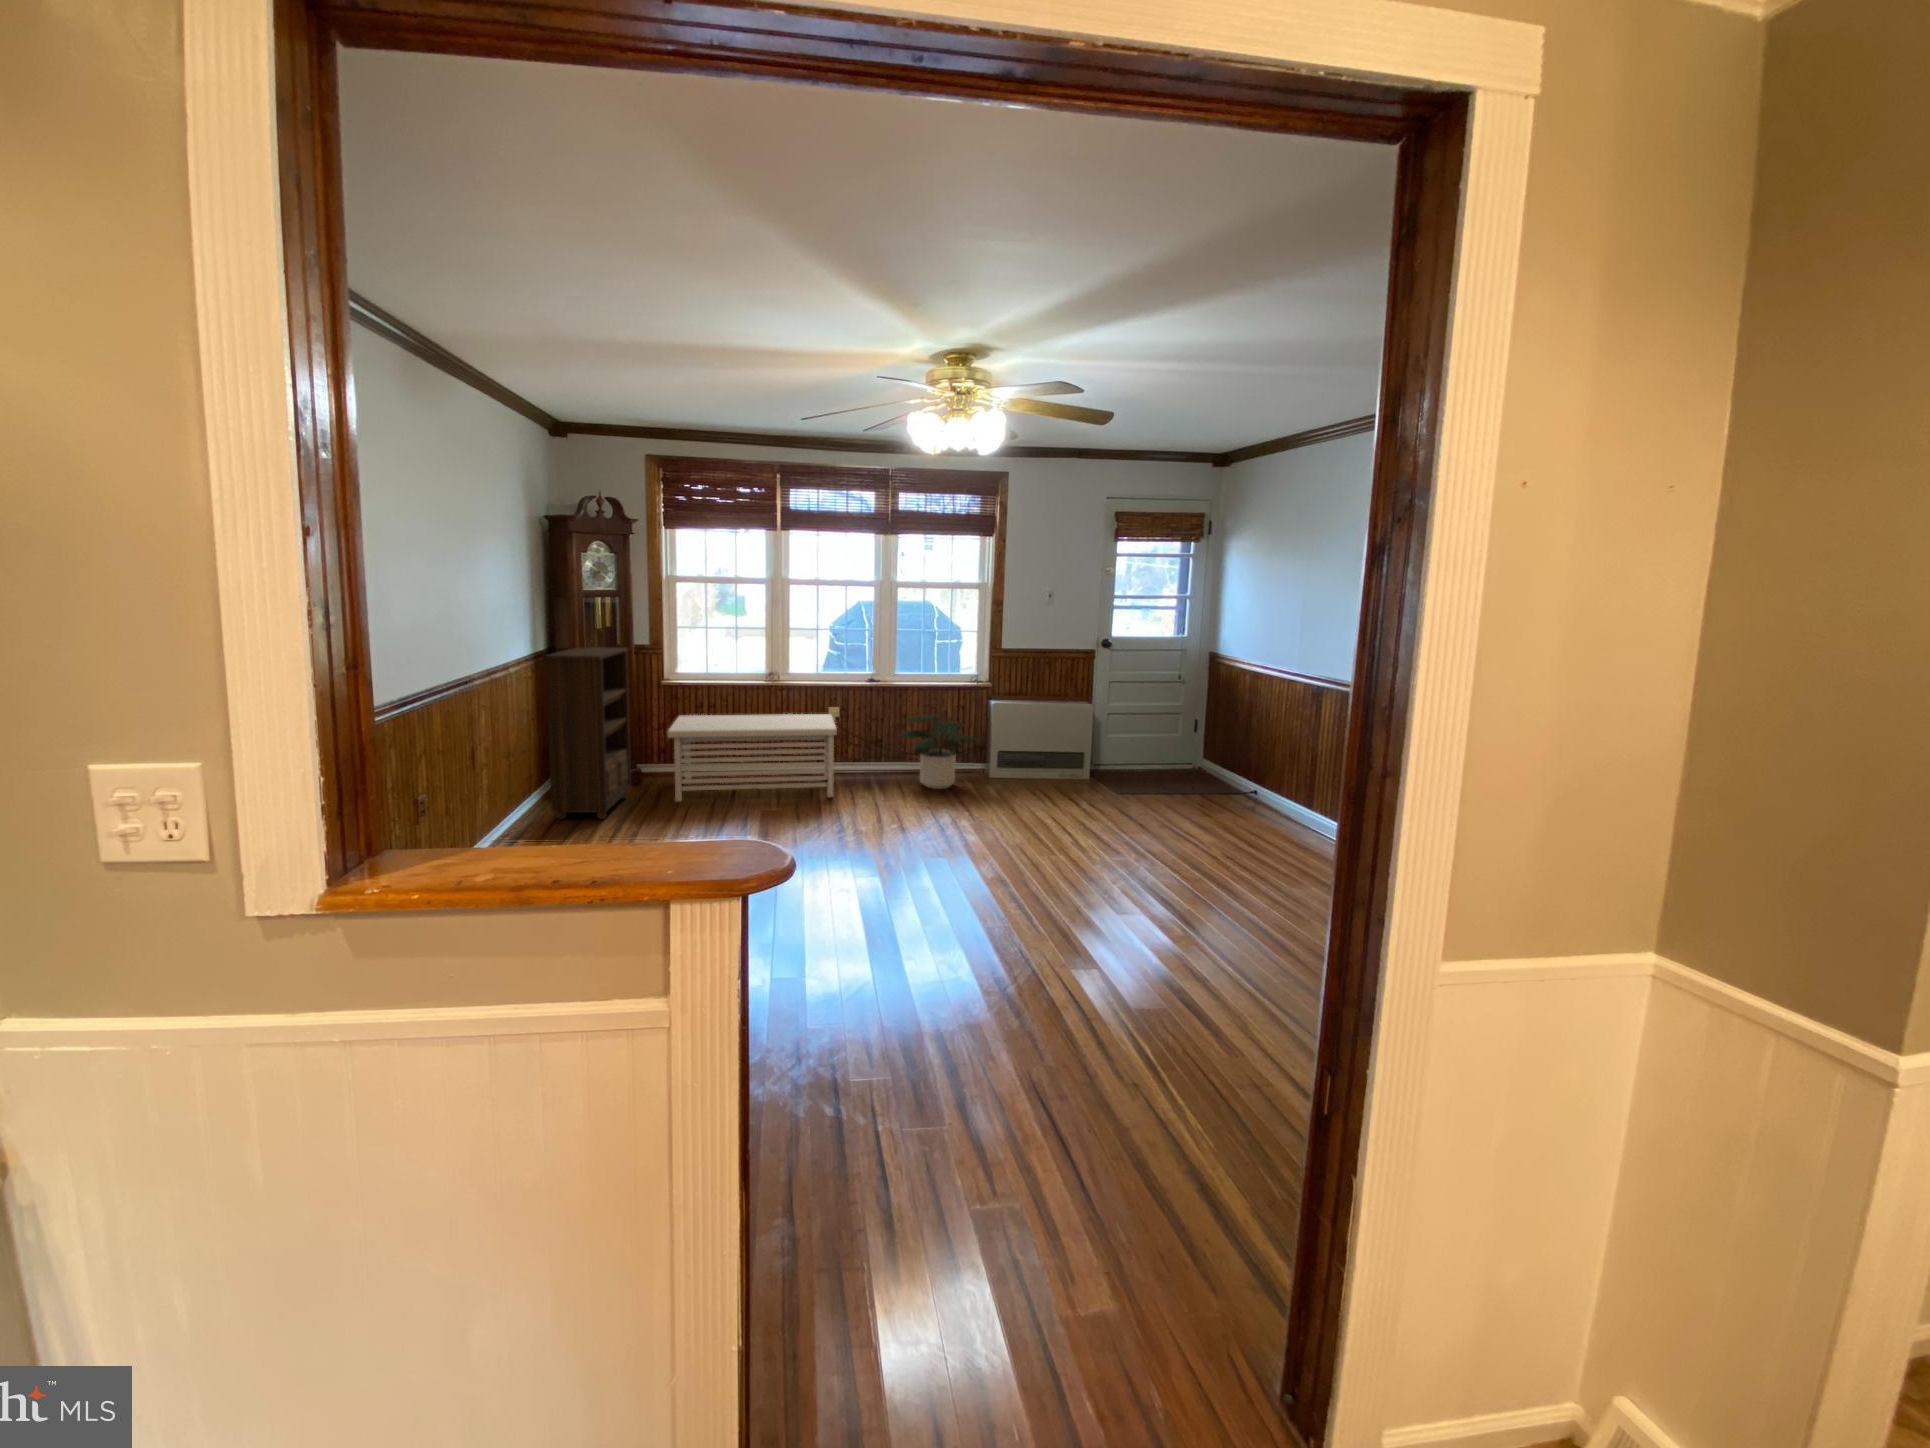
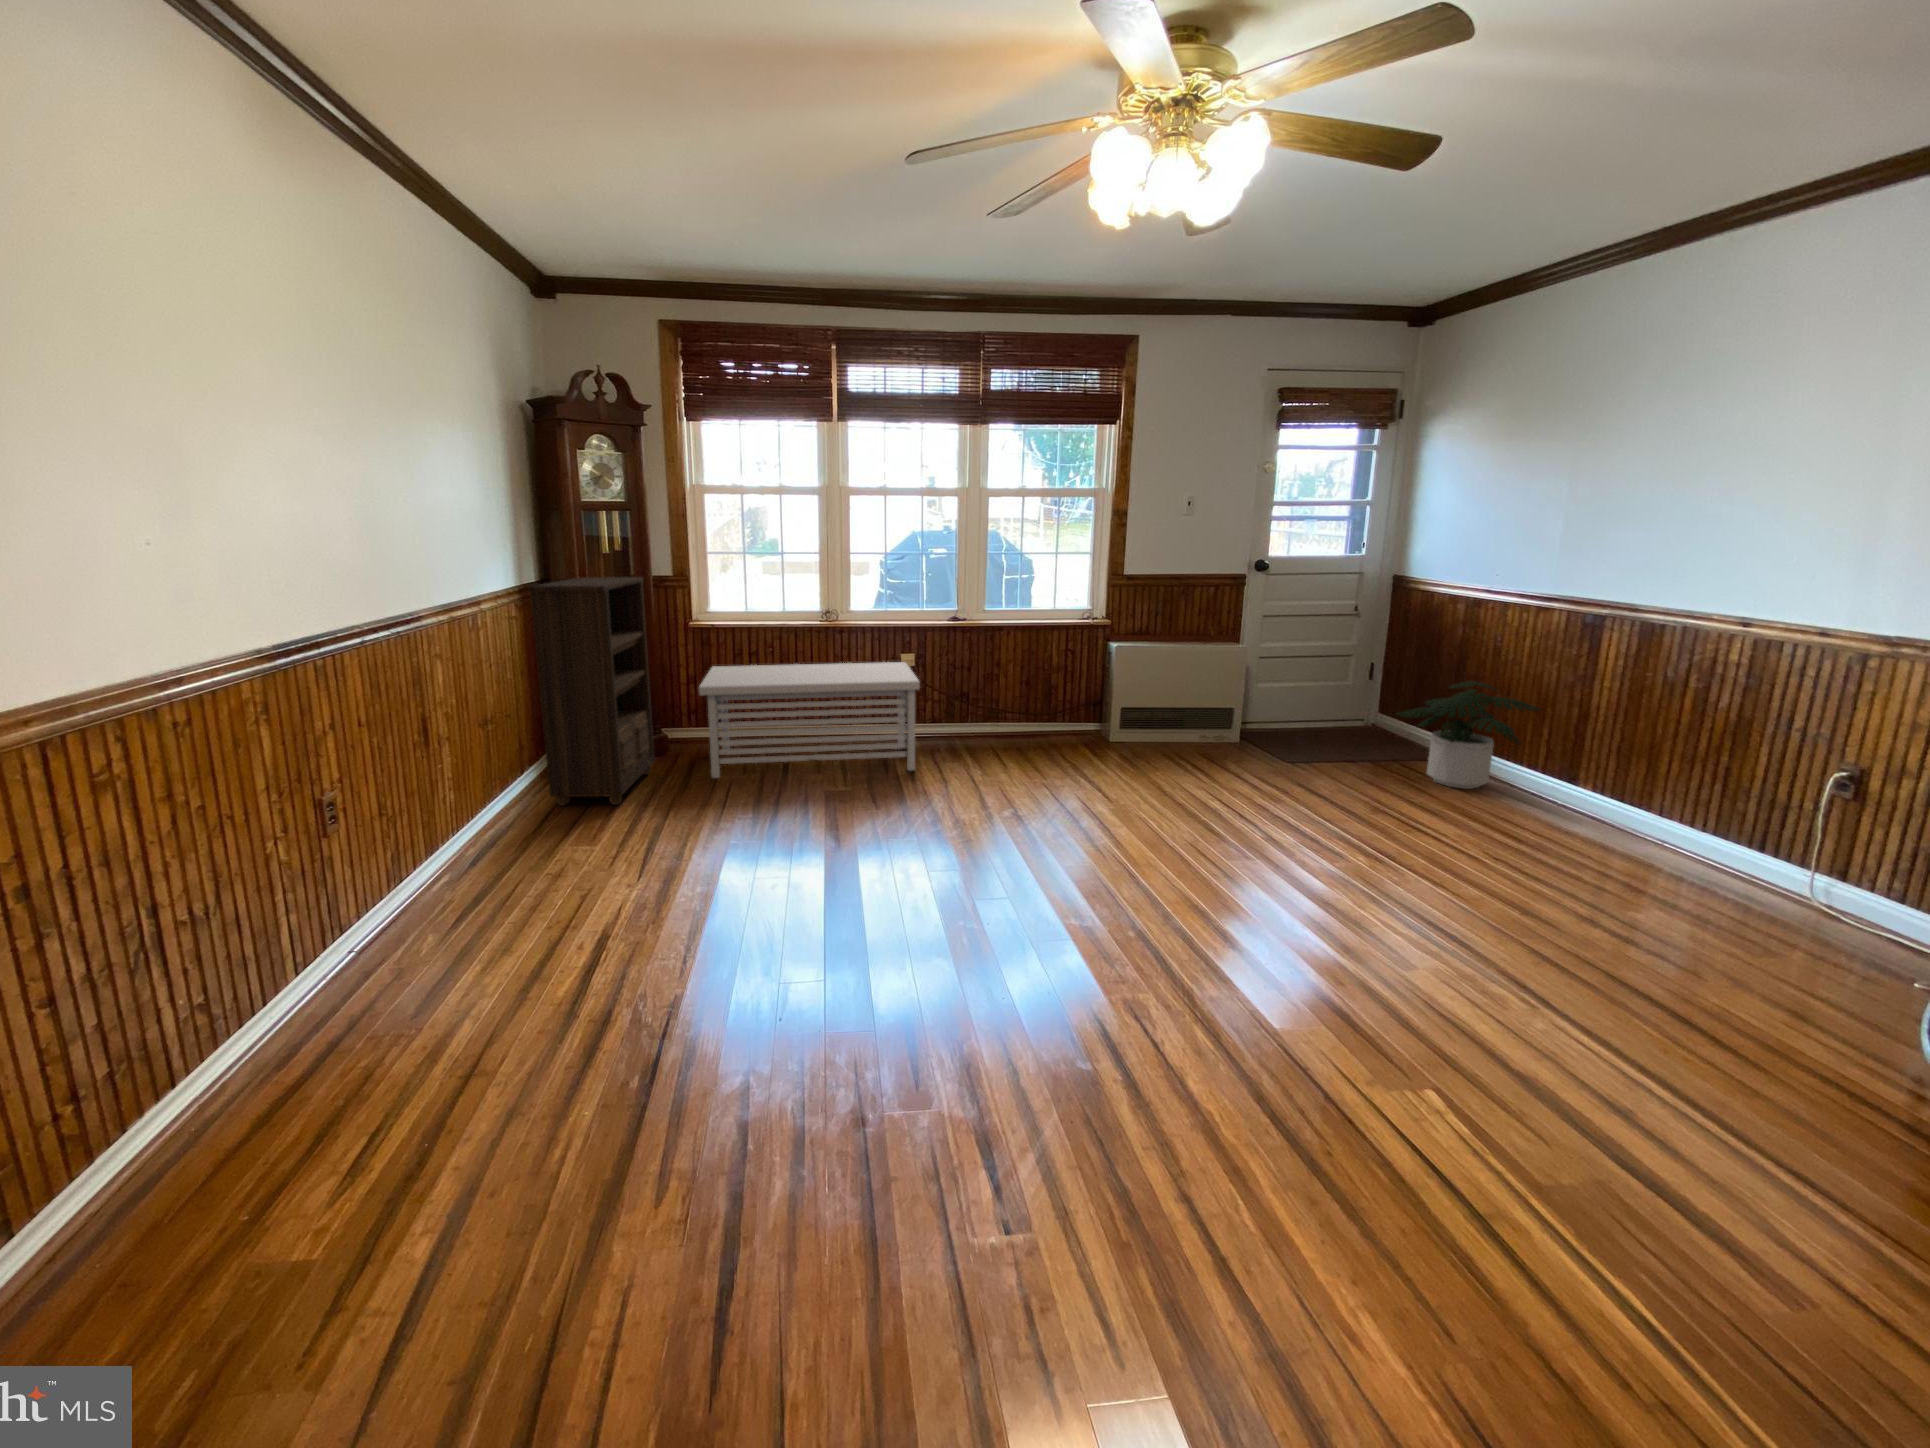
potted plant: present [899,715,983,789] -> present [1397,681,1540,789]

